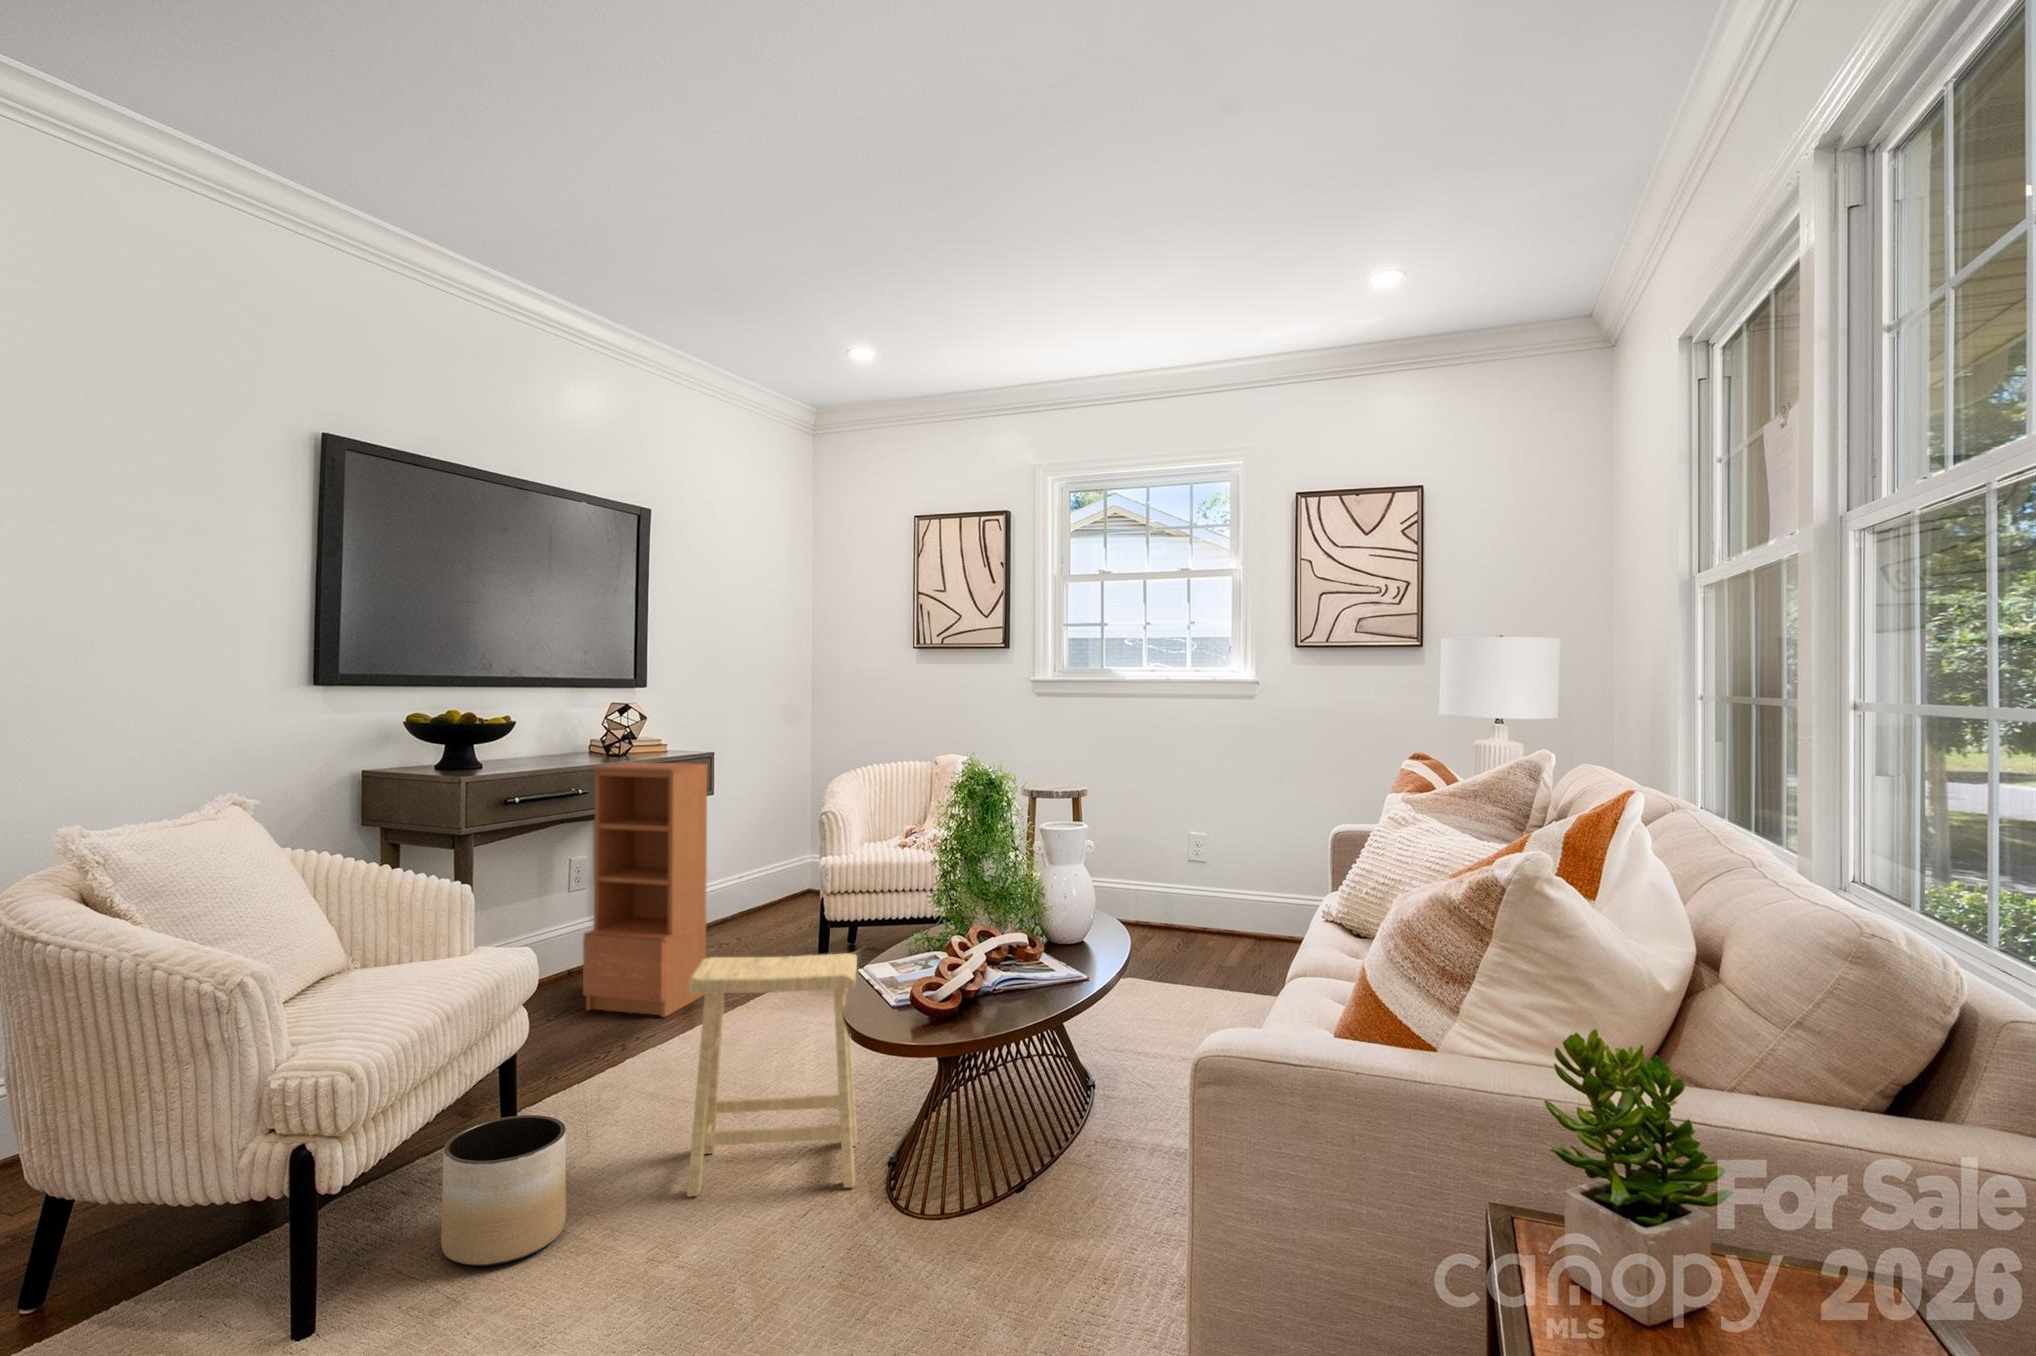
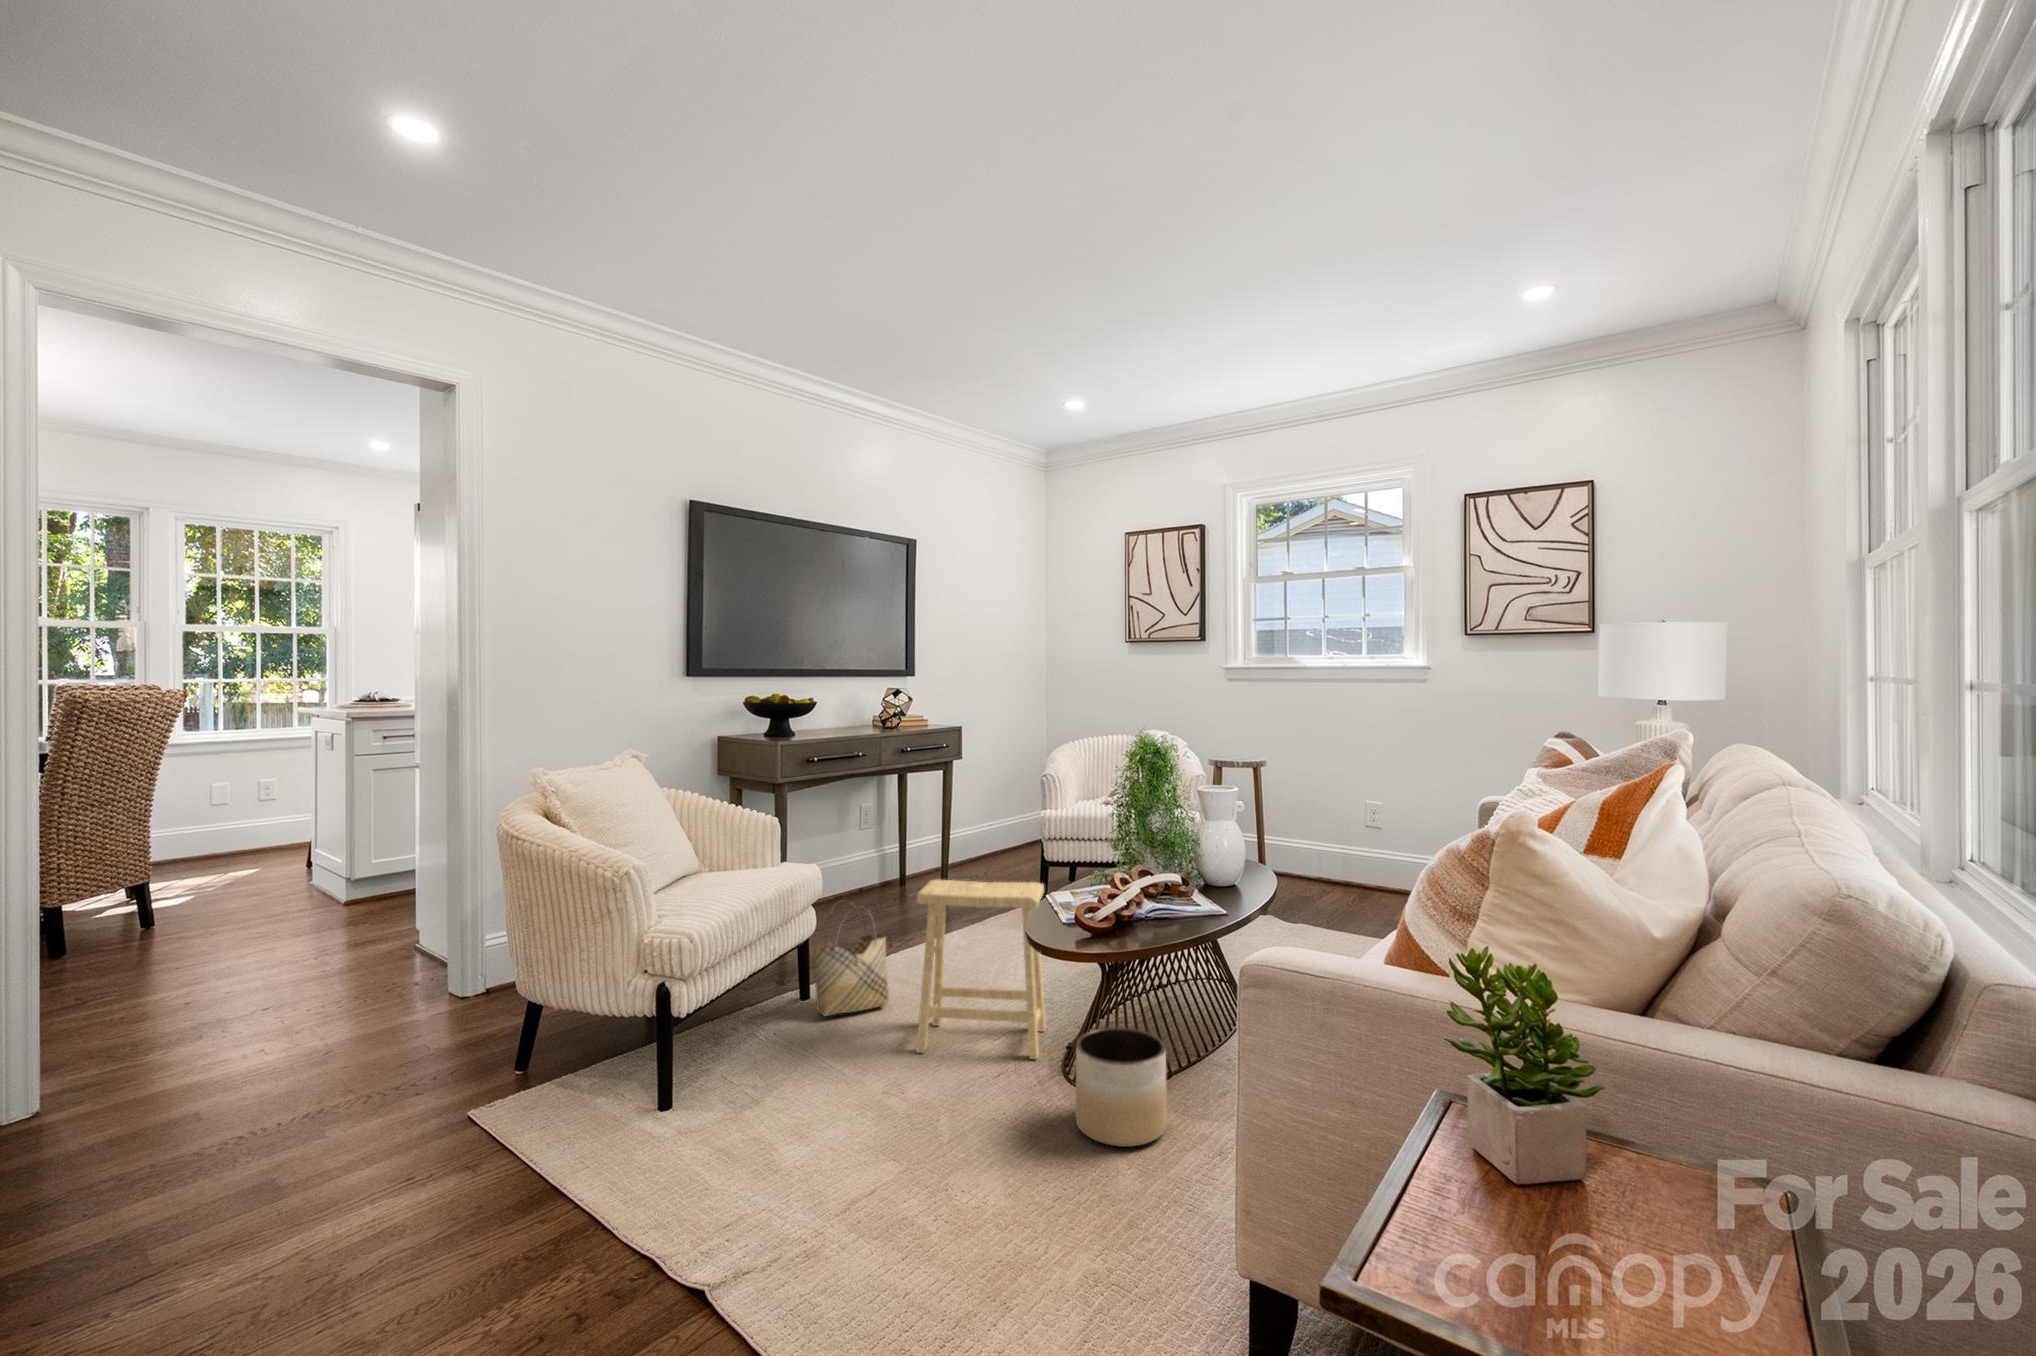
bookcase: present [583,762,708,1017] -> none [861,734,951,929]
woven basket: none [528,991,638,1158] -> present [813,901,889,1016]
planter: present [441,1115,566,1266] -> present [1075,1028,1167,1147]

